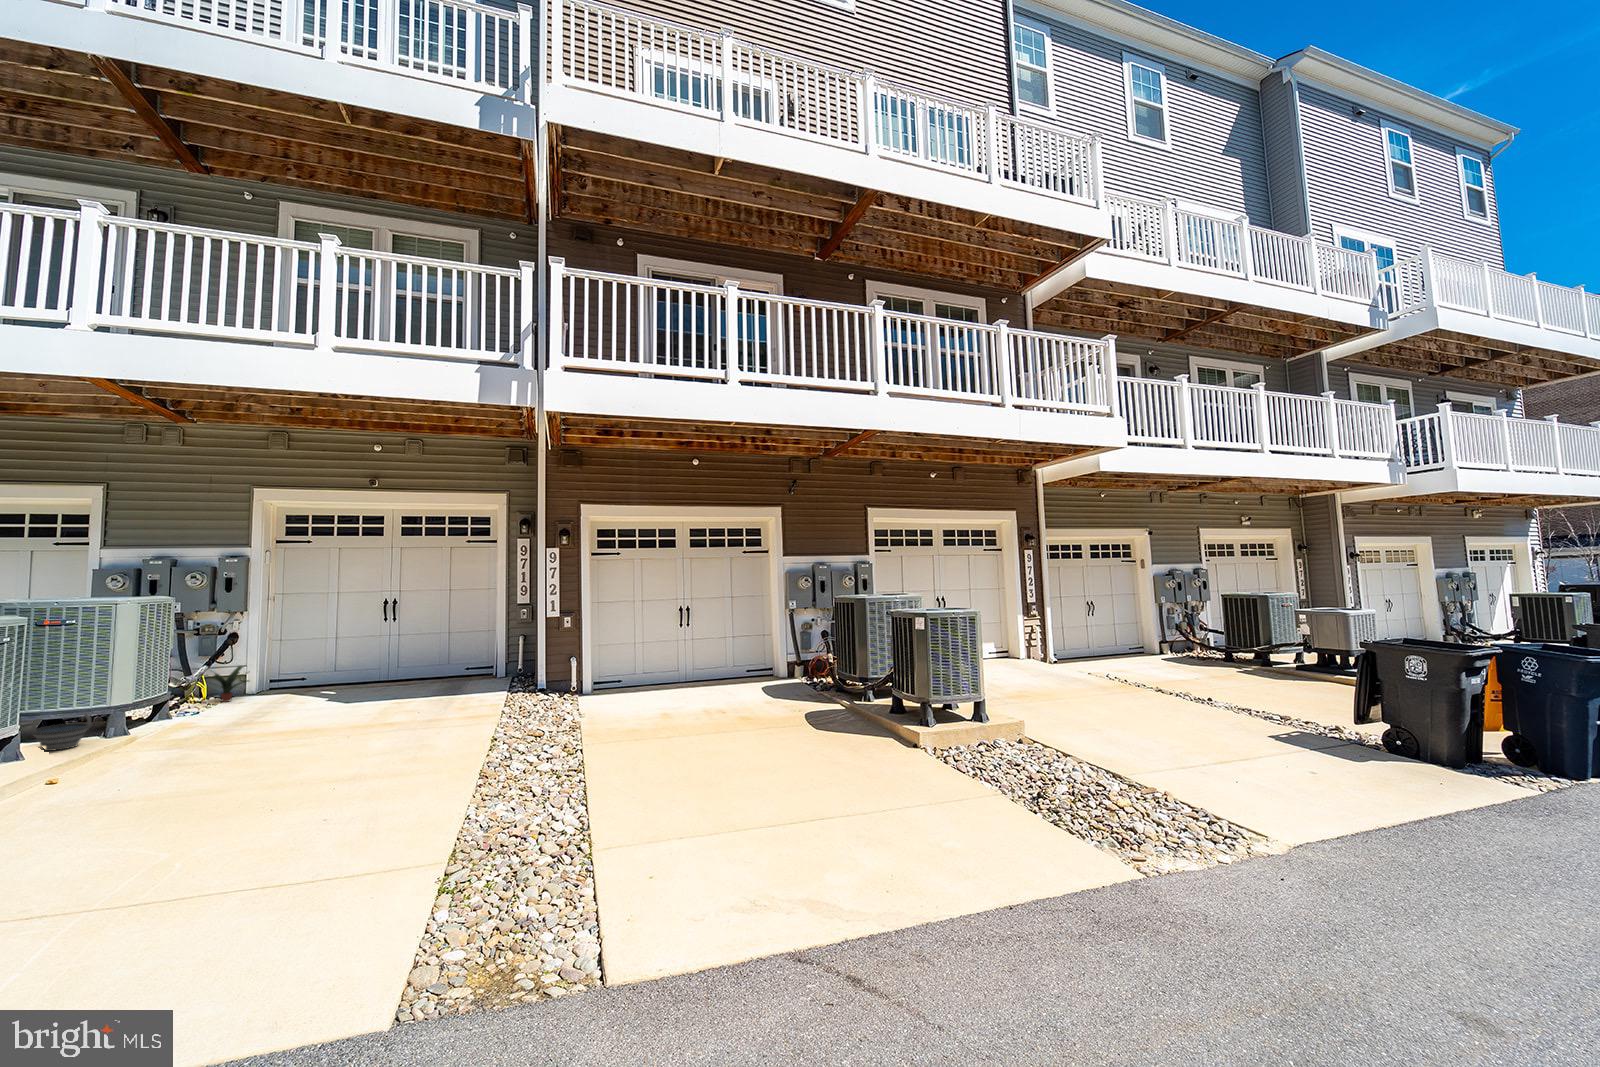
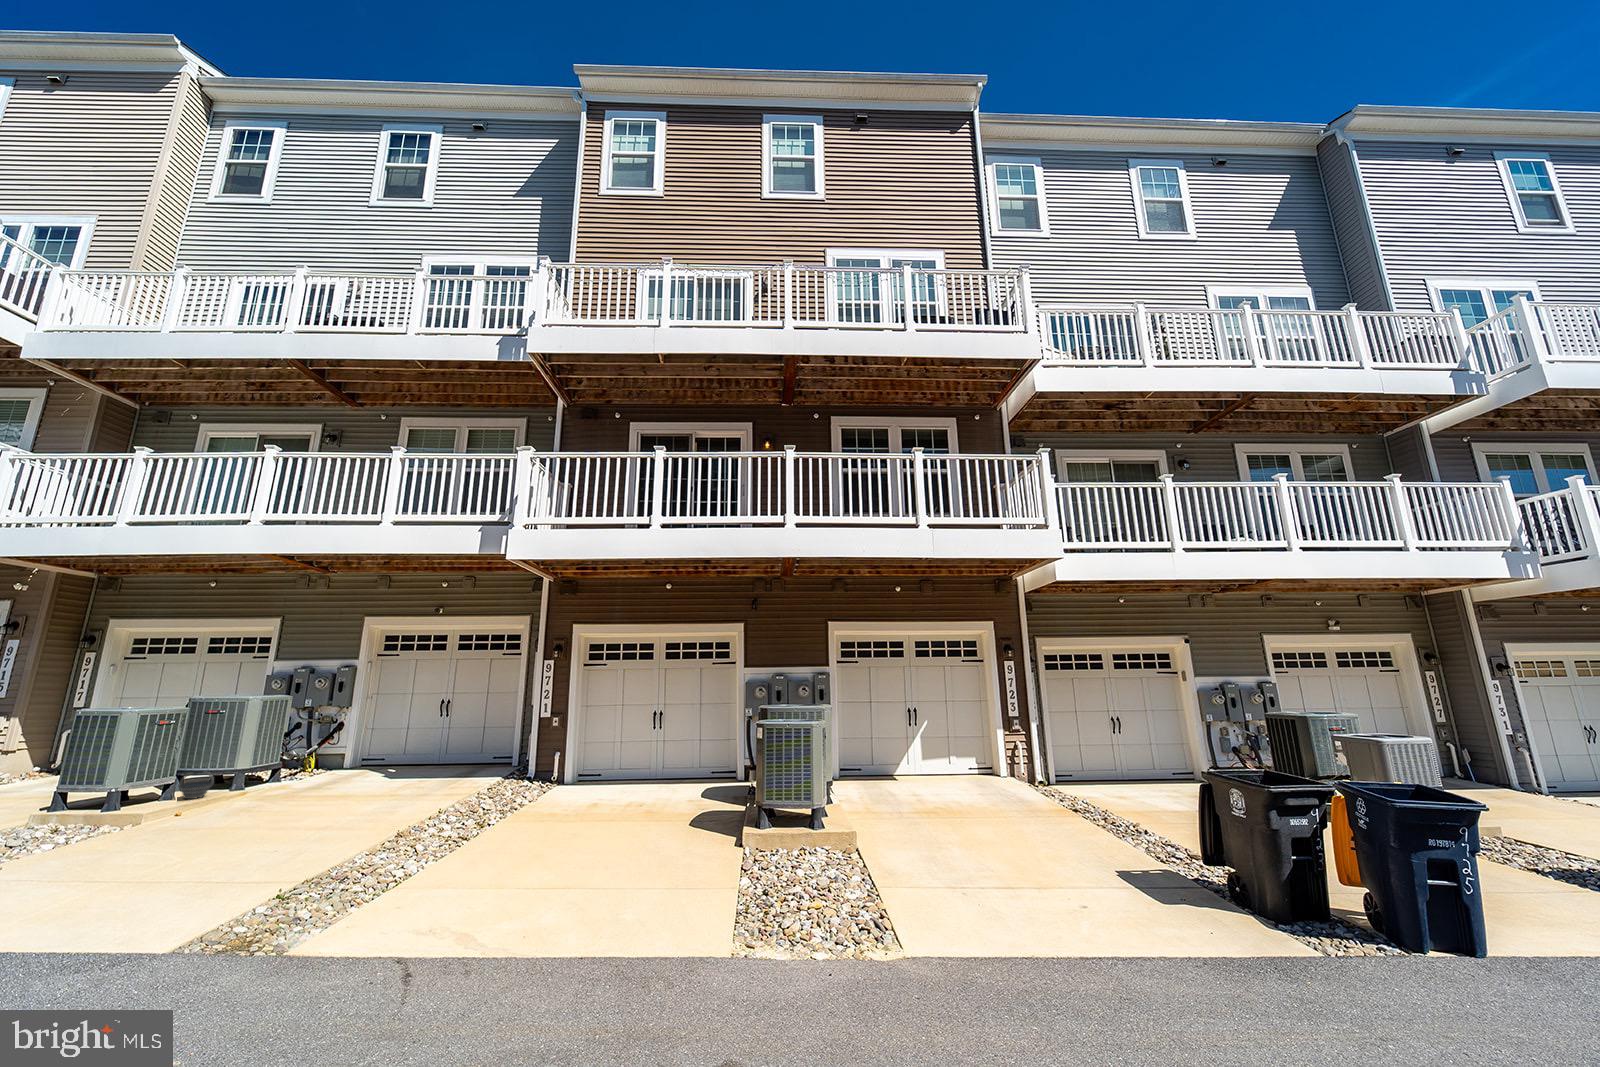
potted plant: present [207,666,249,702] -> none [313,745,345,772]

